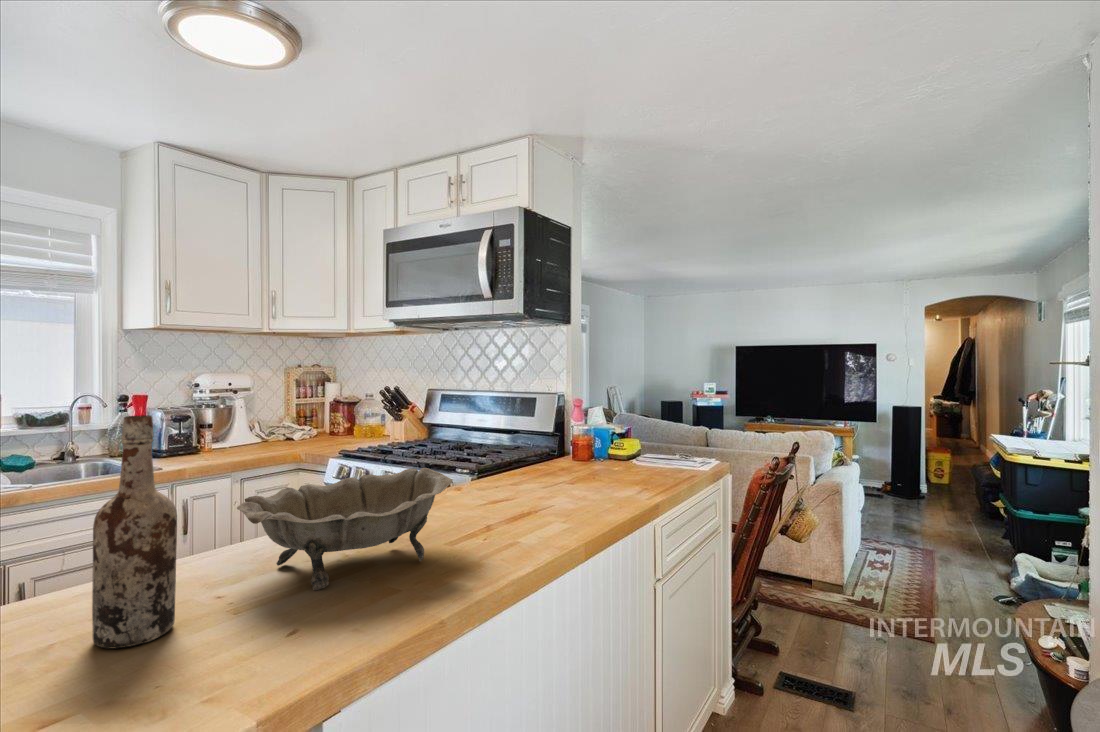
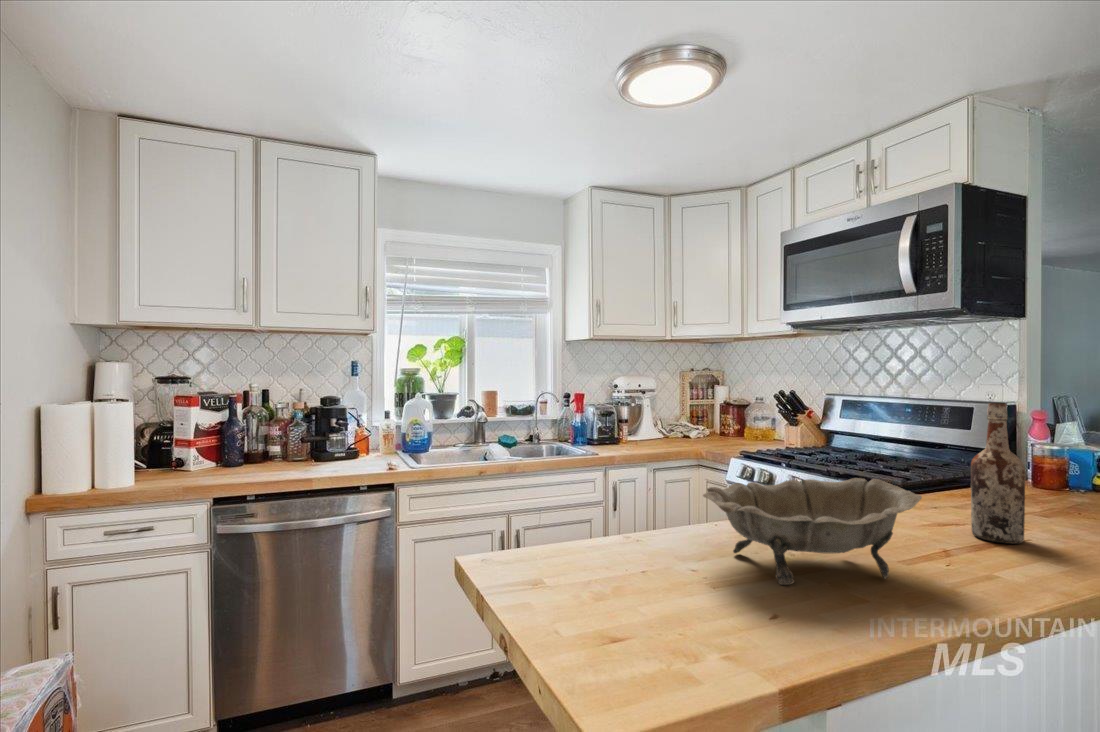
wine bottle: present [92,415,177,648] -> present [971,403,1025,544]

